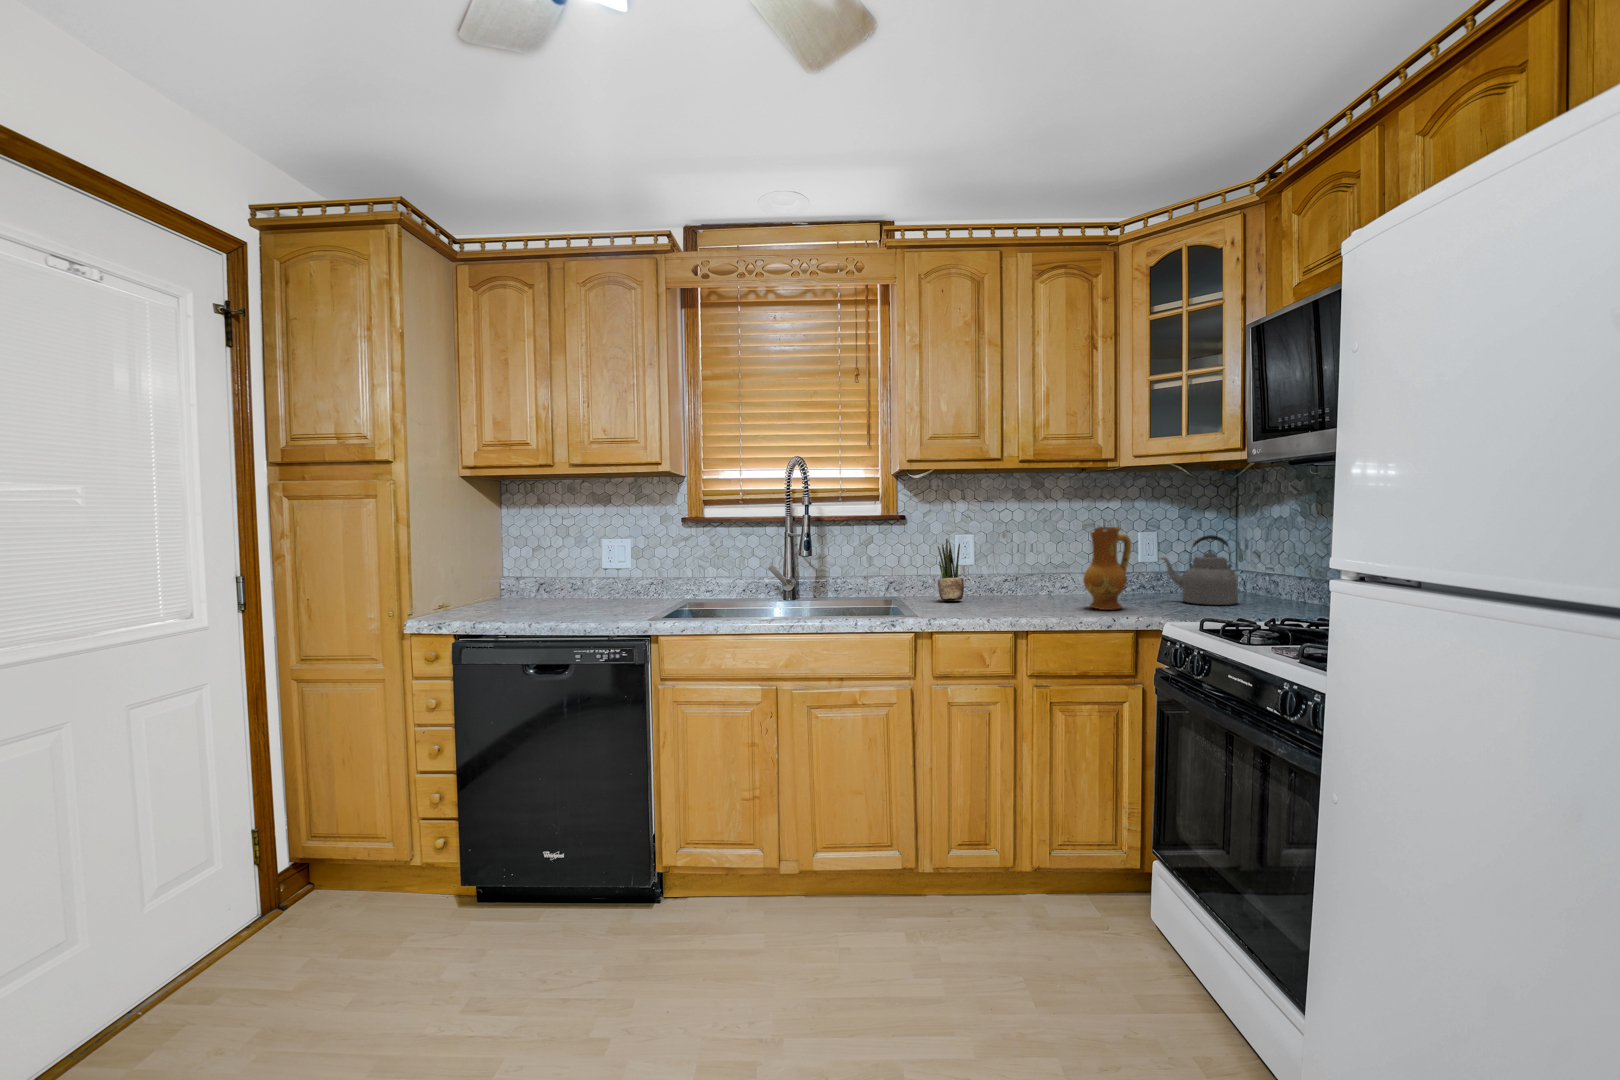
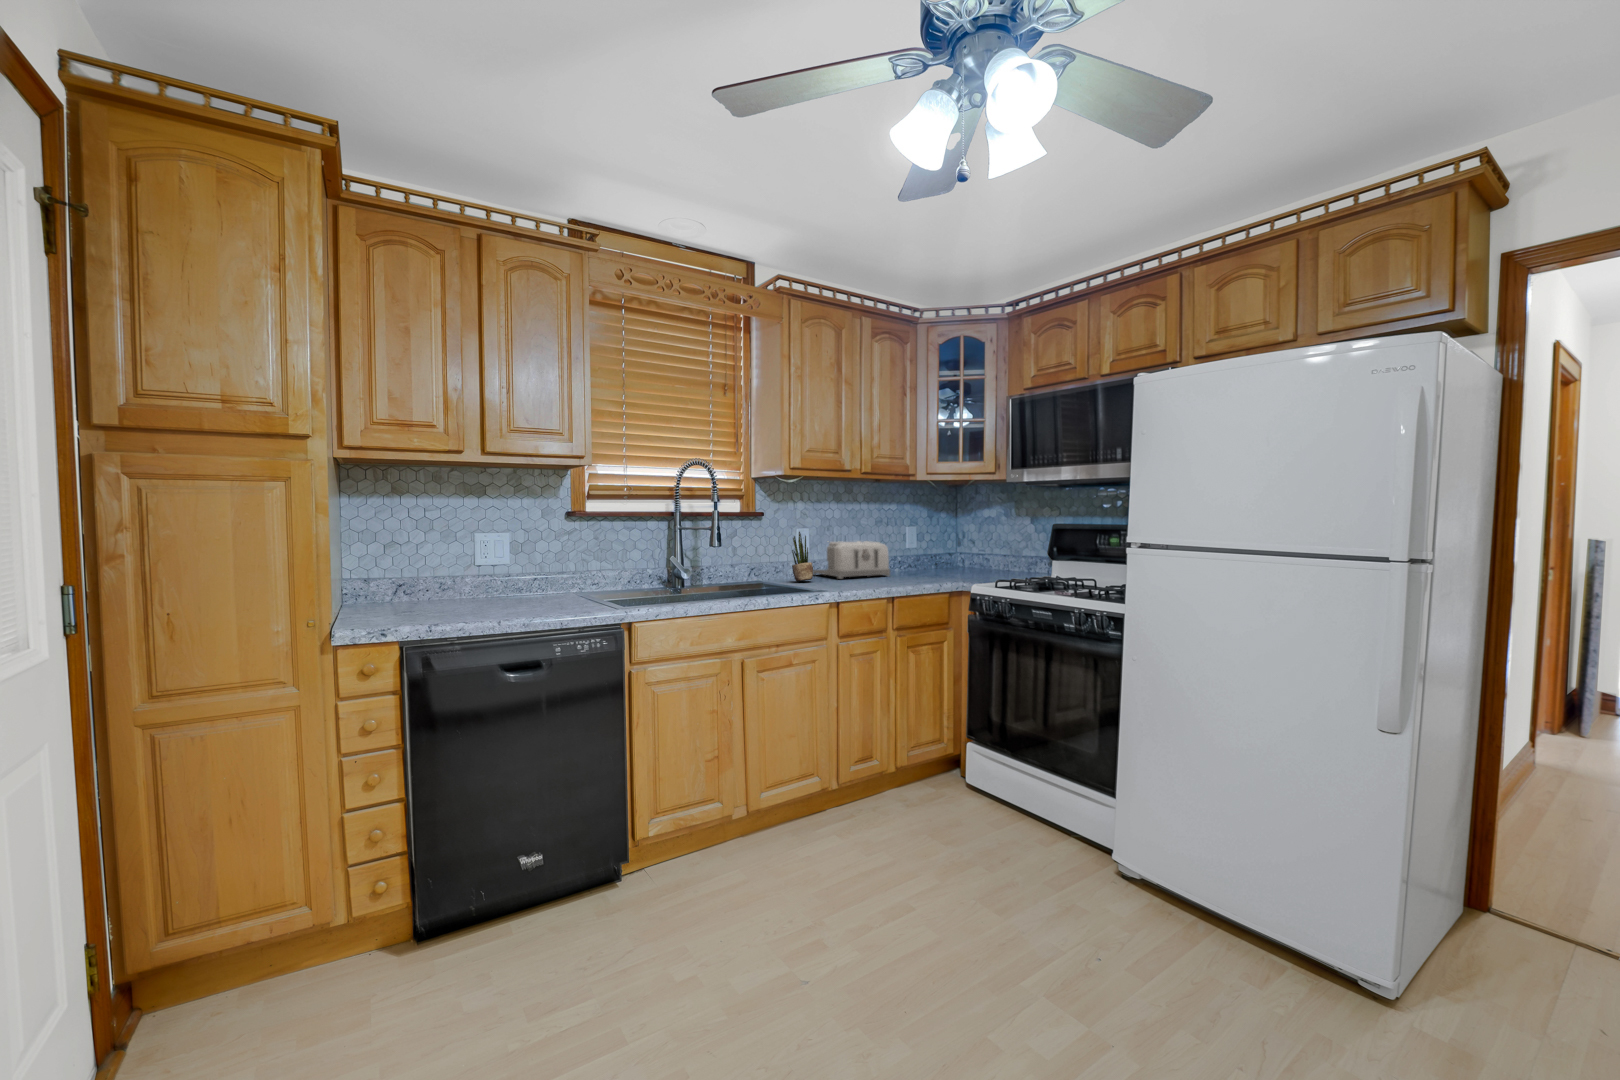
ceramic jug: present [1083,527,1132,610] -> none [905,522,933,580]
kettle: present [1161,535,1238,605] -> none [931,528,979,574]
toaster: none [993,551,1086,601] -> present [813,541,890,579]

